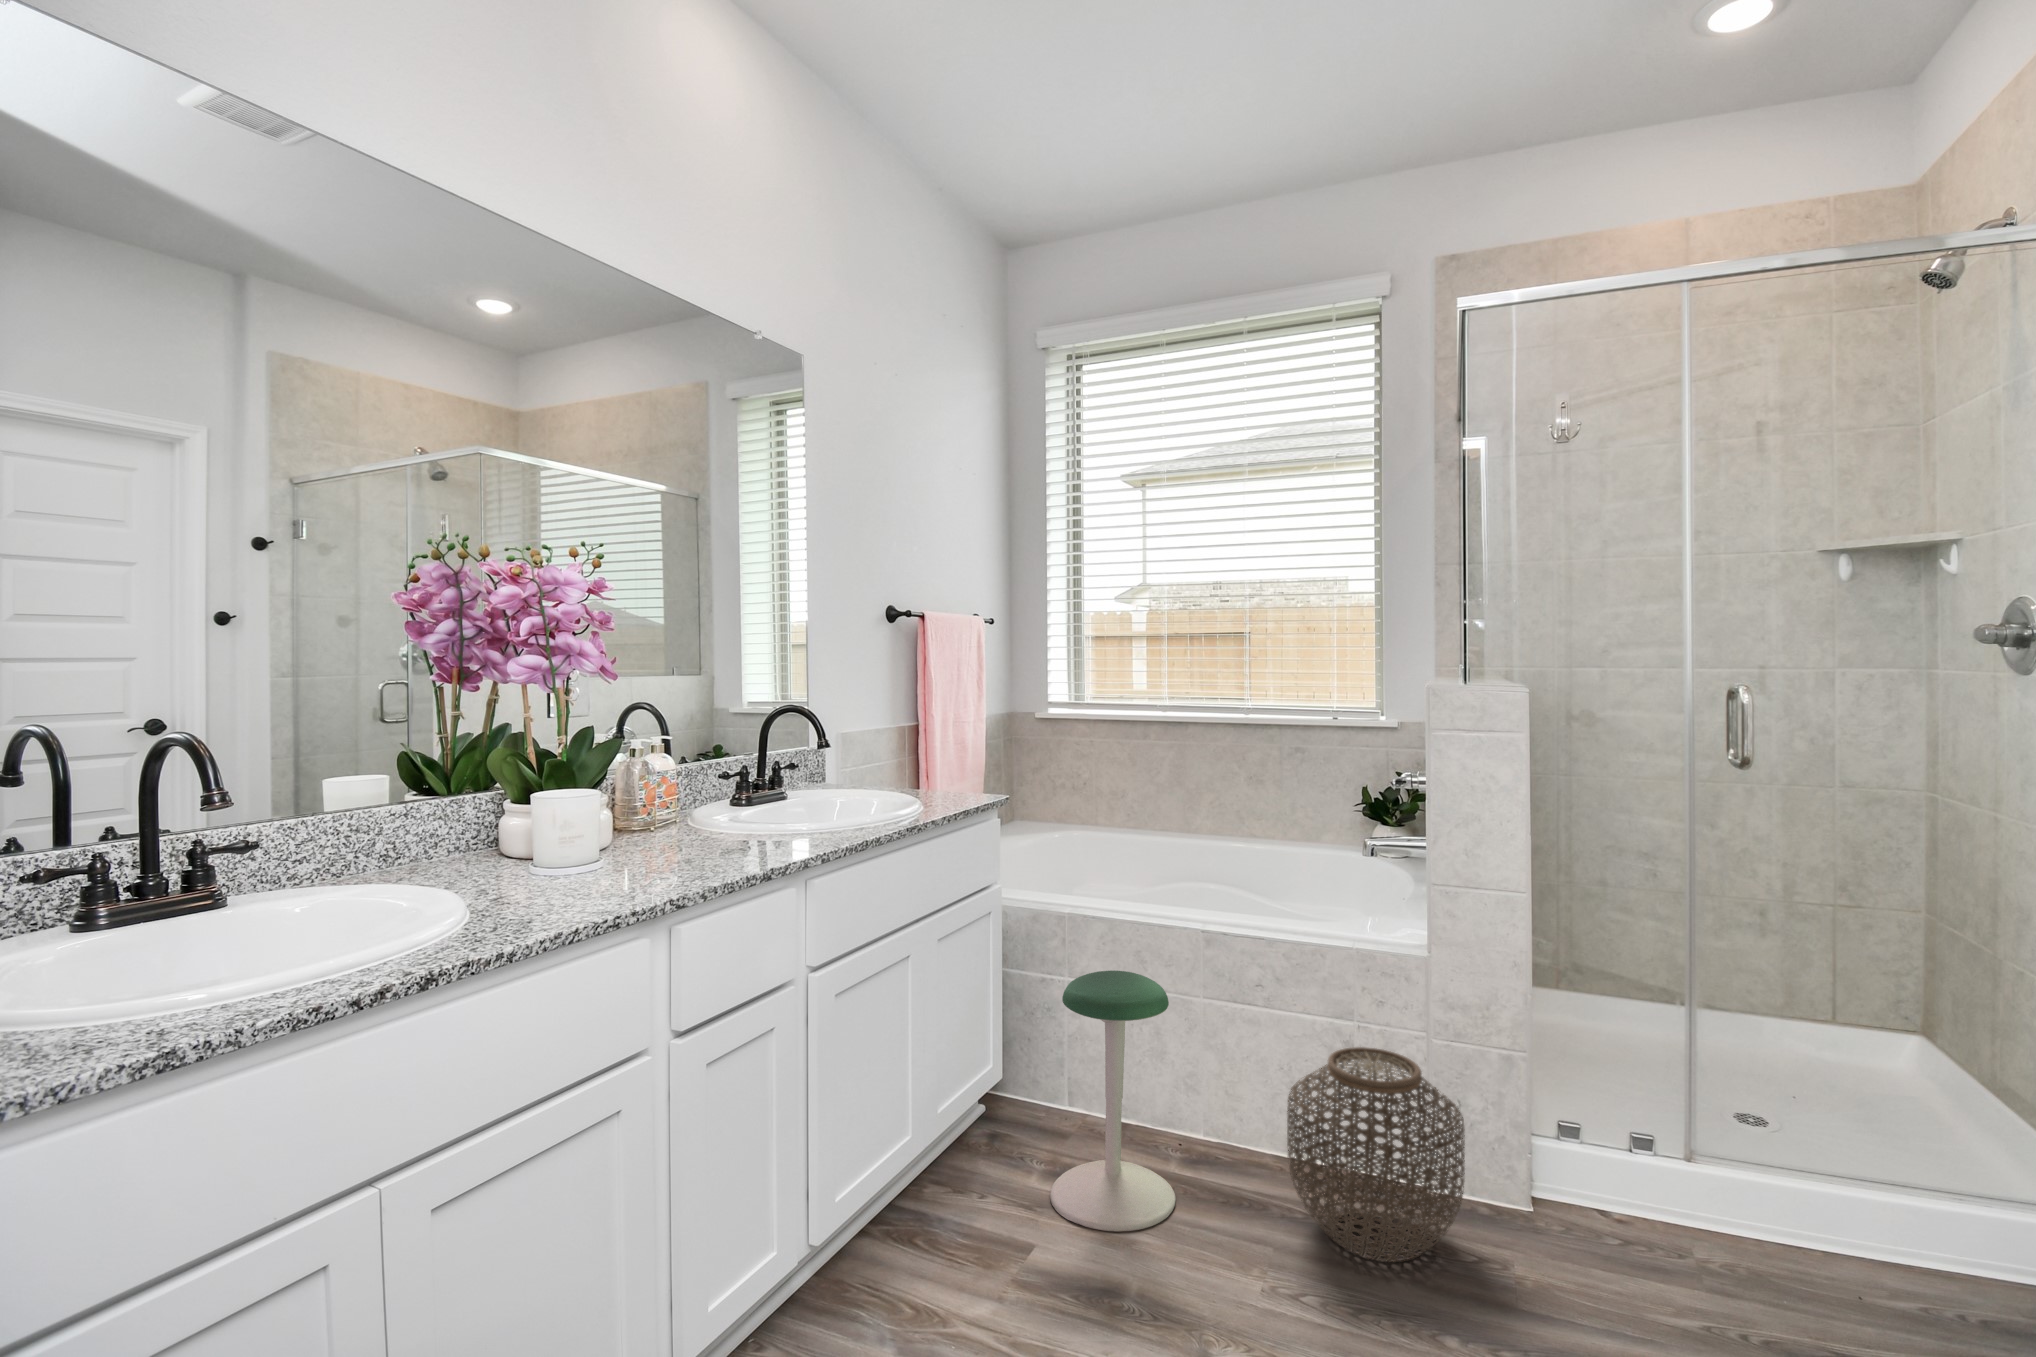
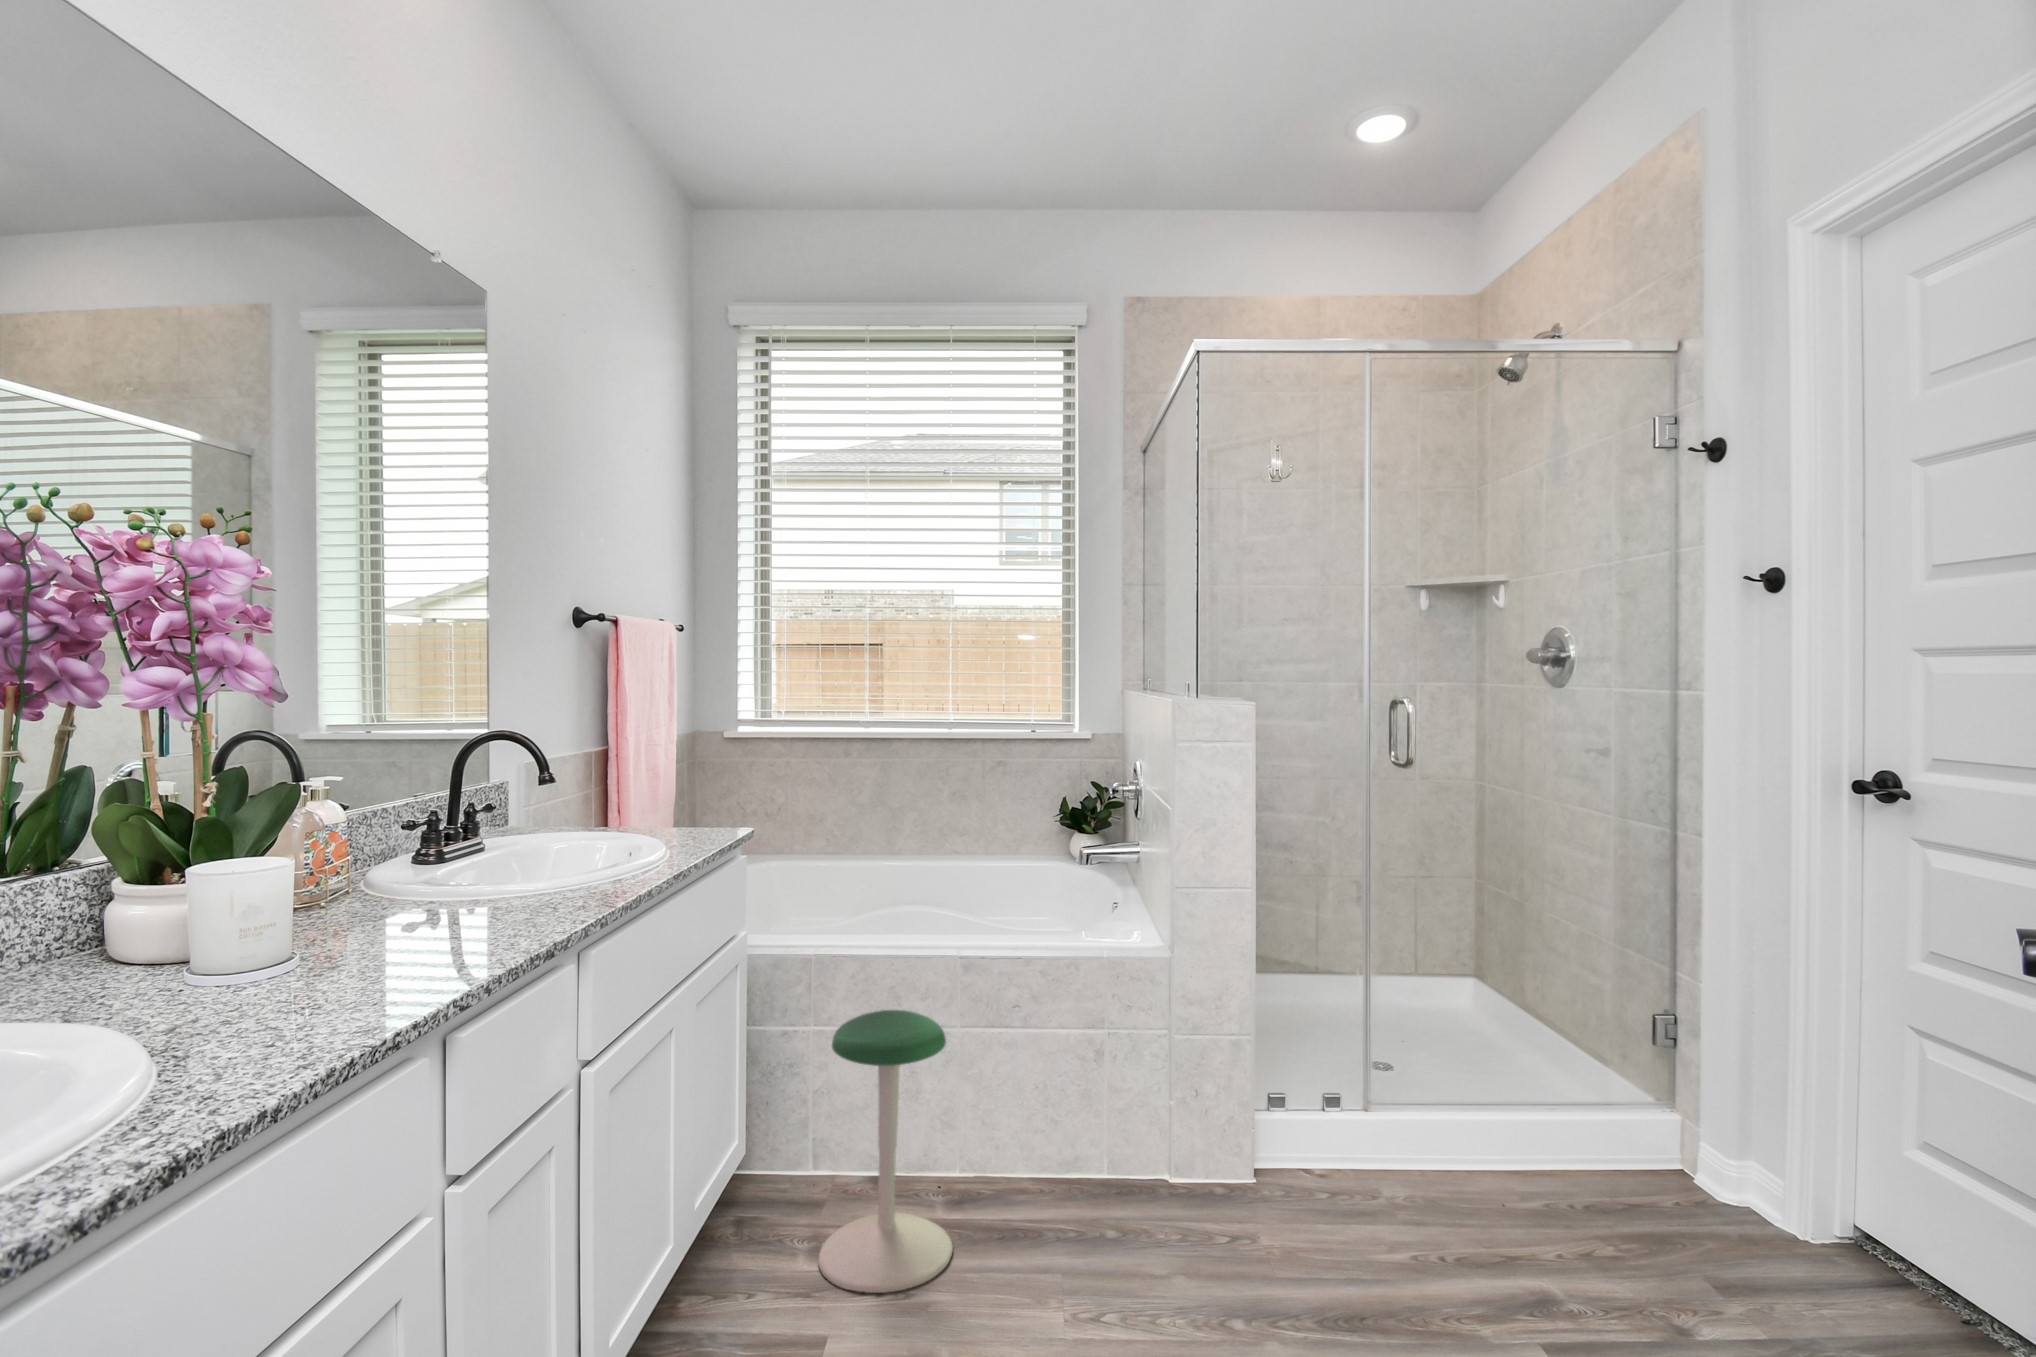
woven basket: present [1287,1047,1465,1262] -> none [1064,1055,1227,1260]

